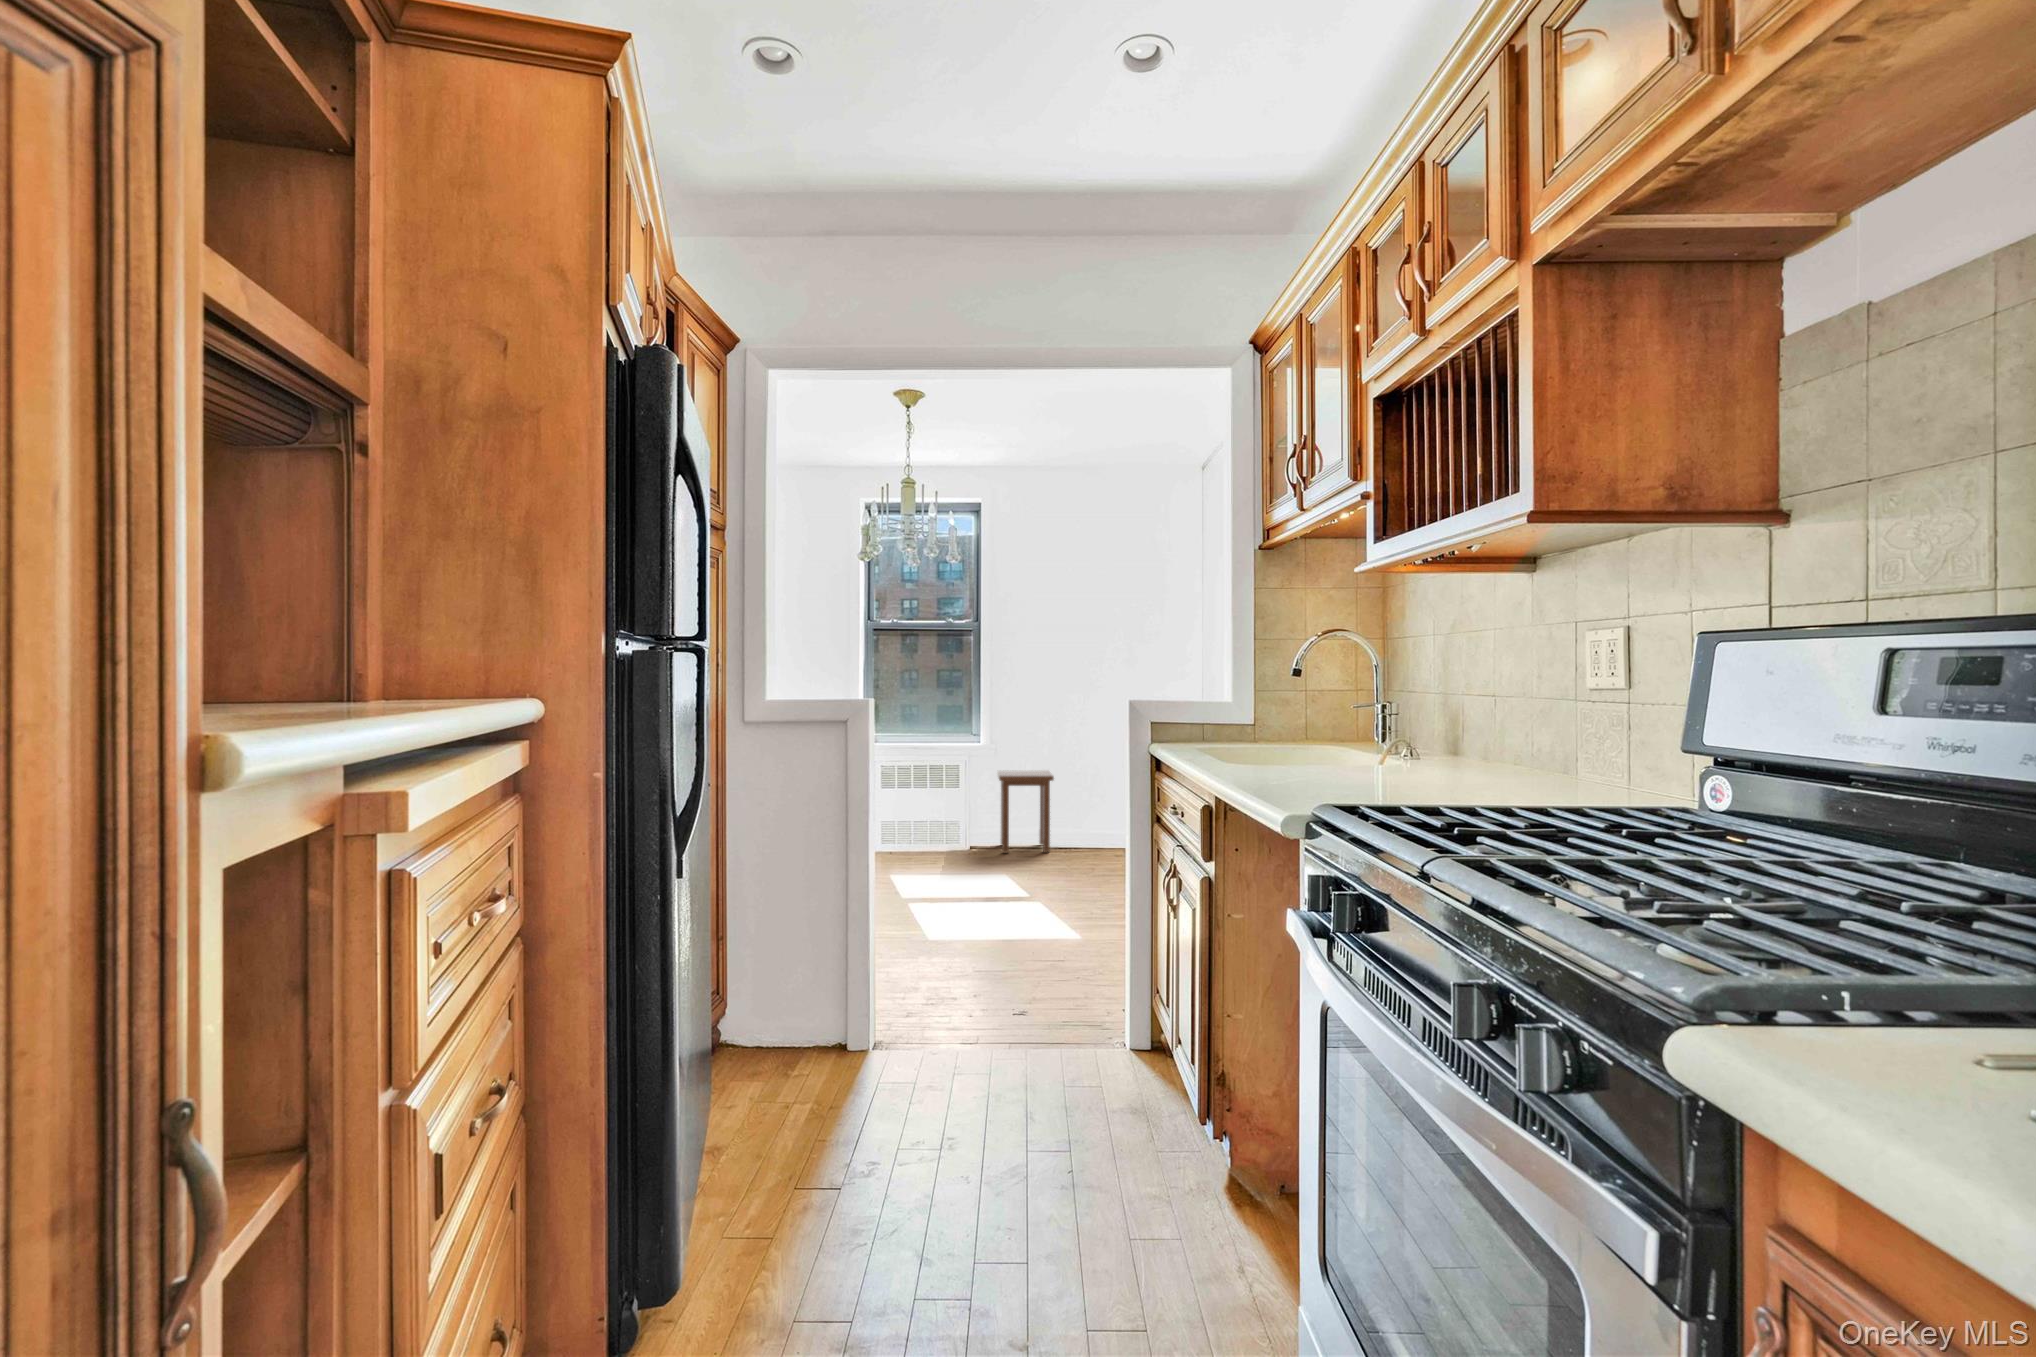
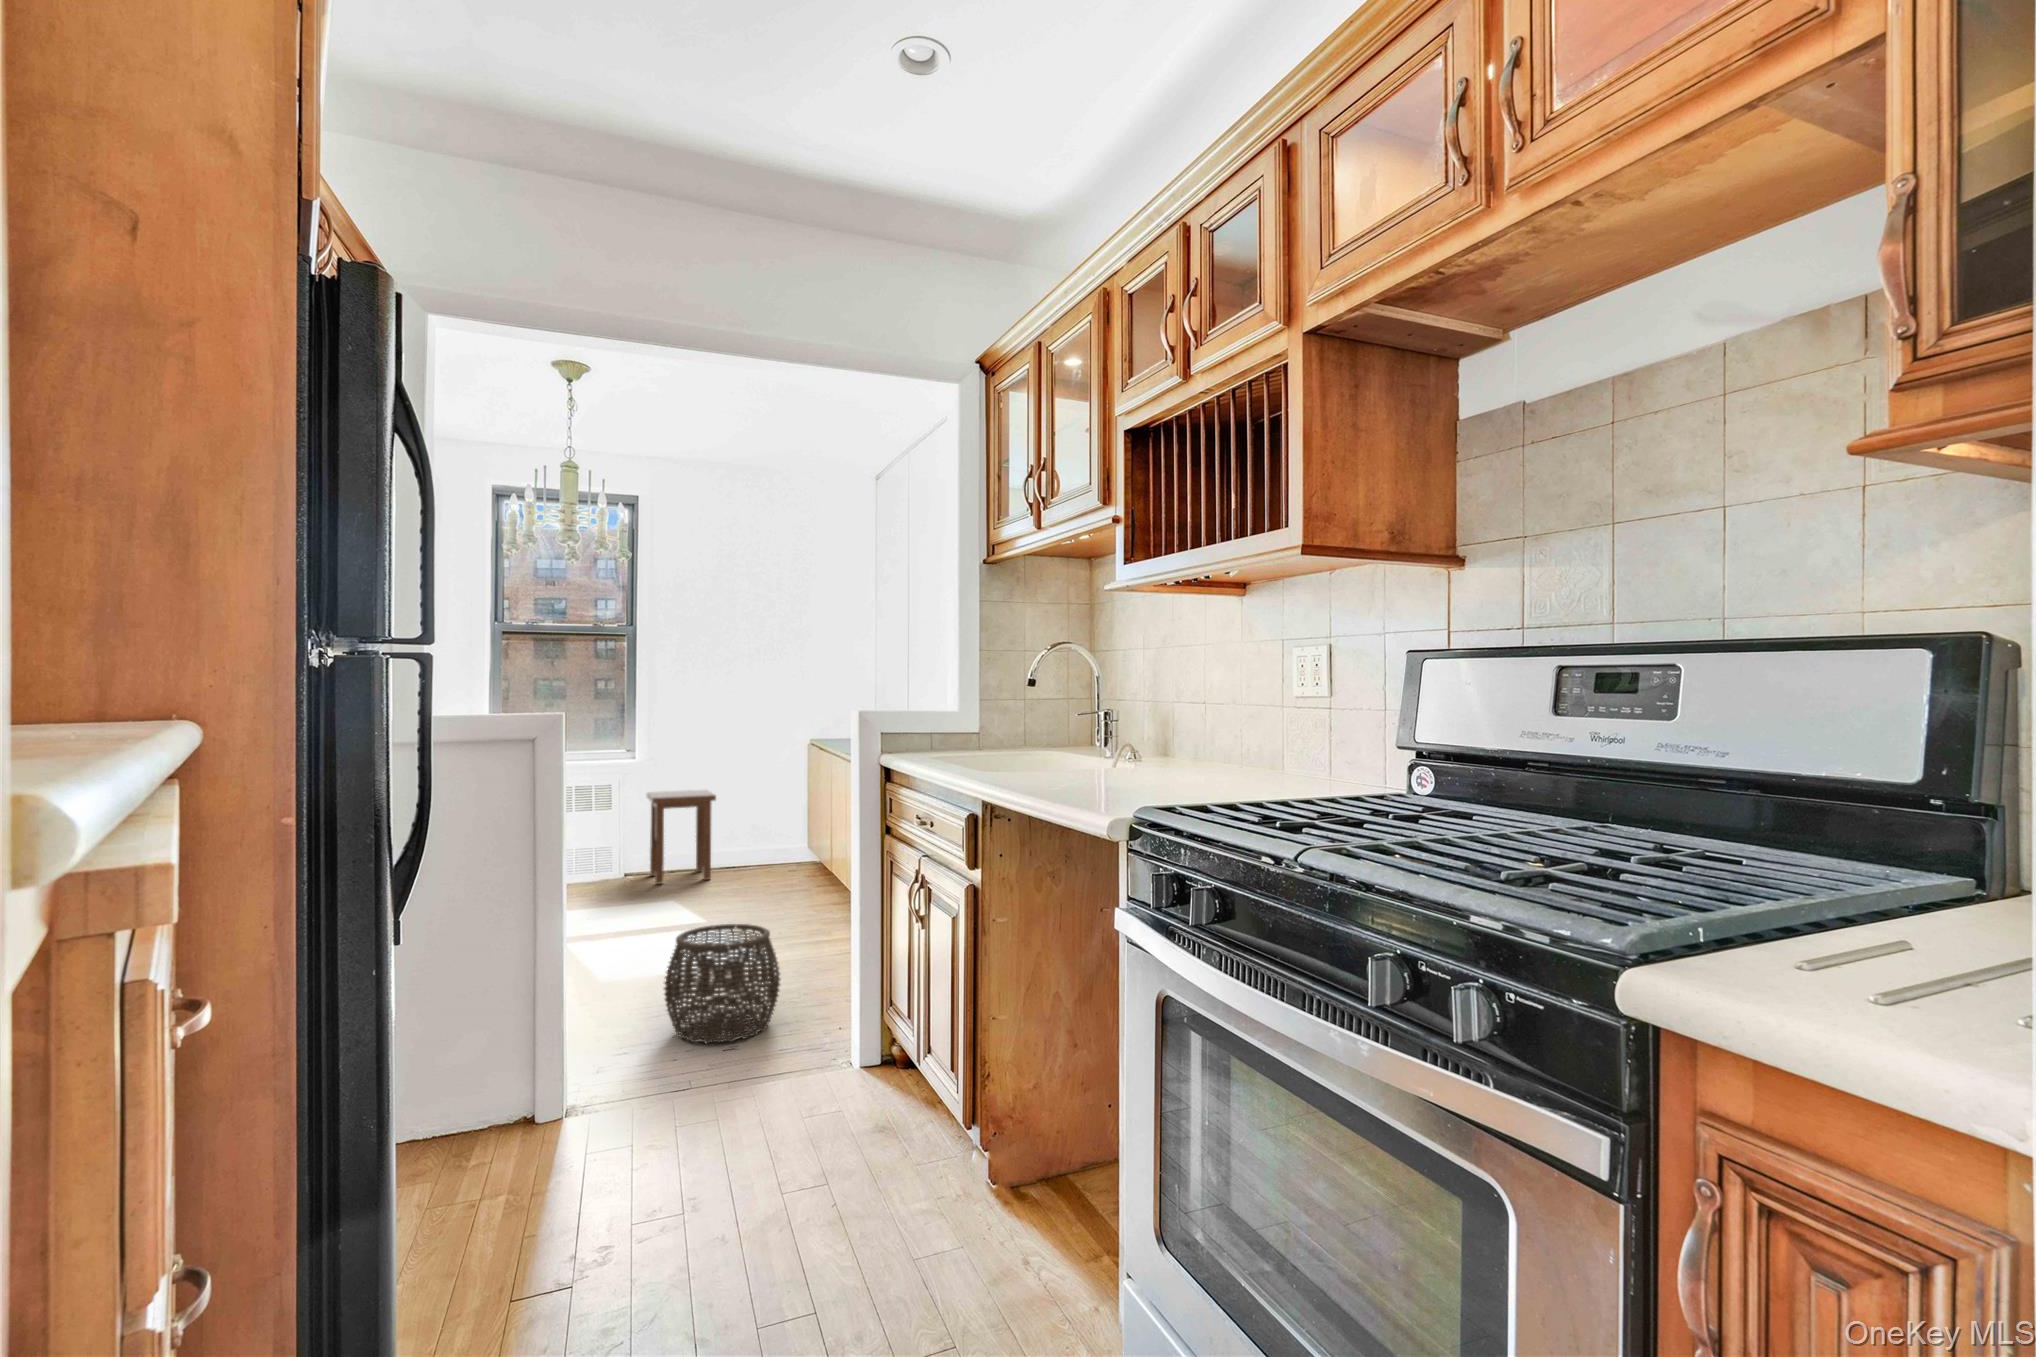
woven basket: none [970,894,1072,1002] -> present [664,924,780,1043]

